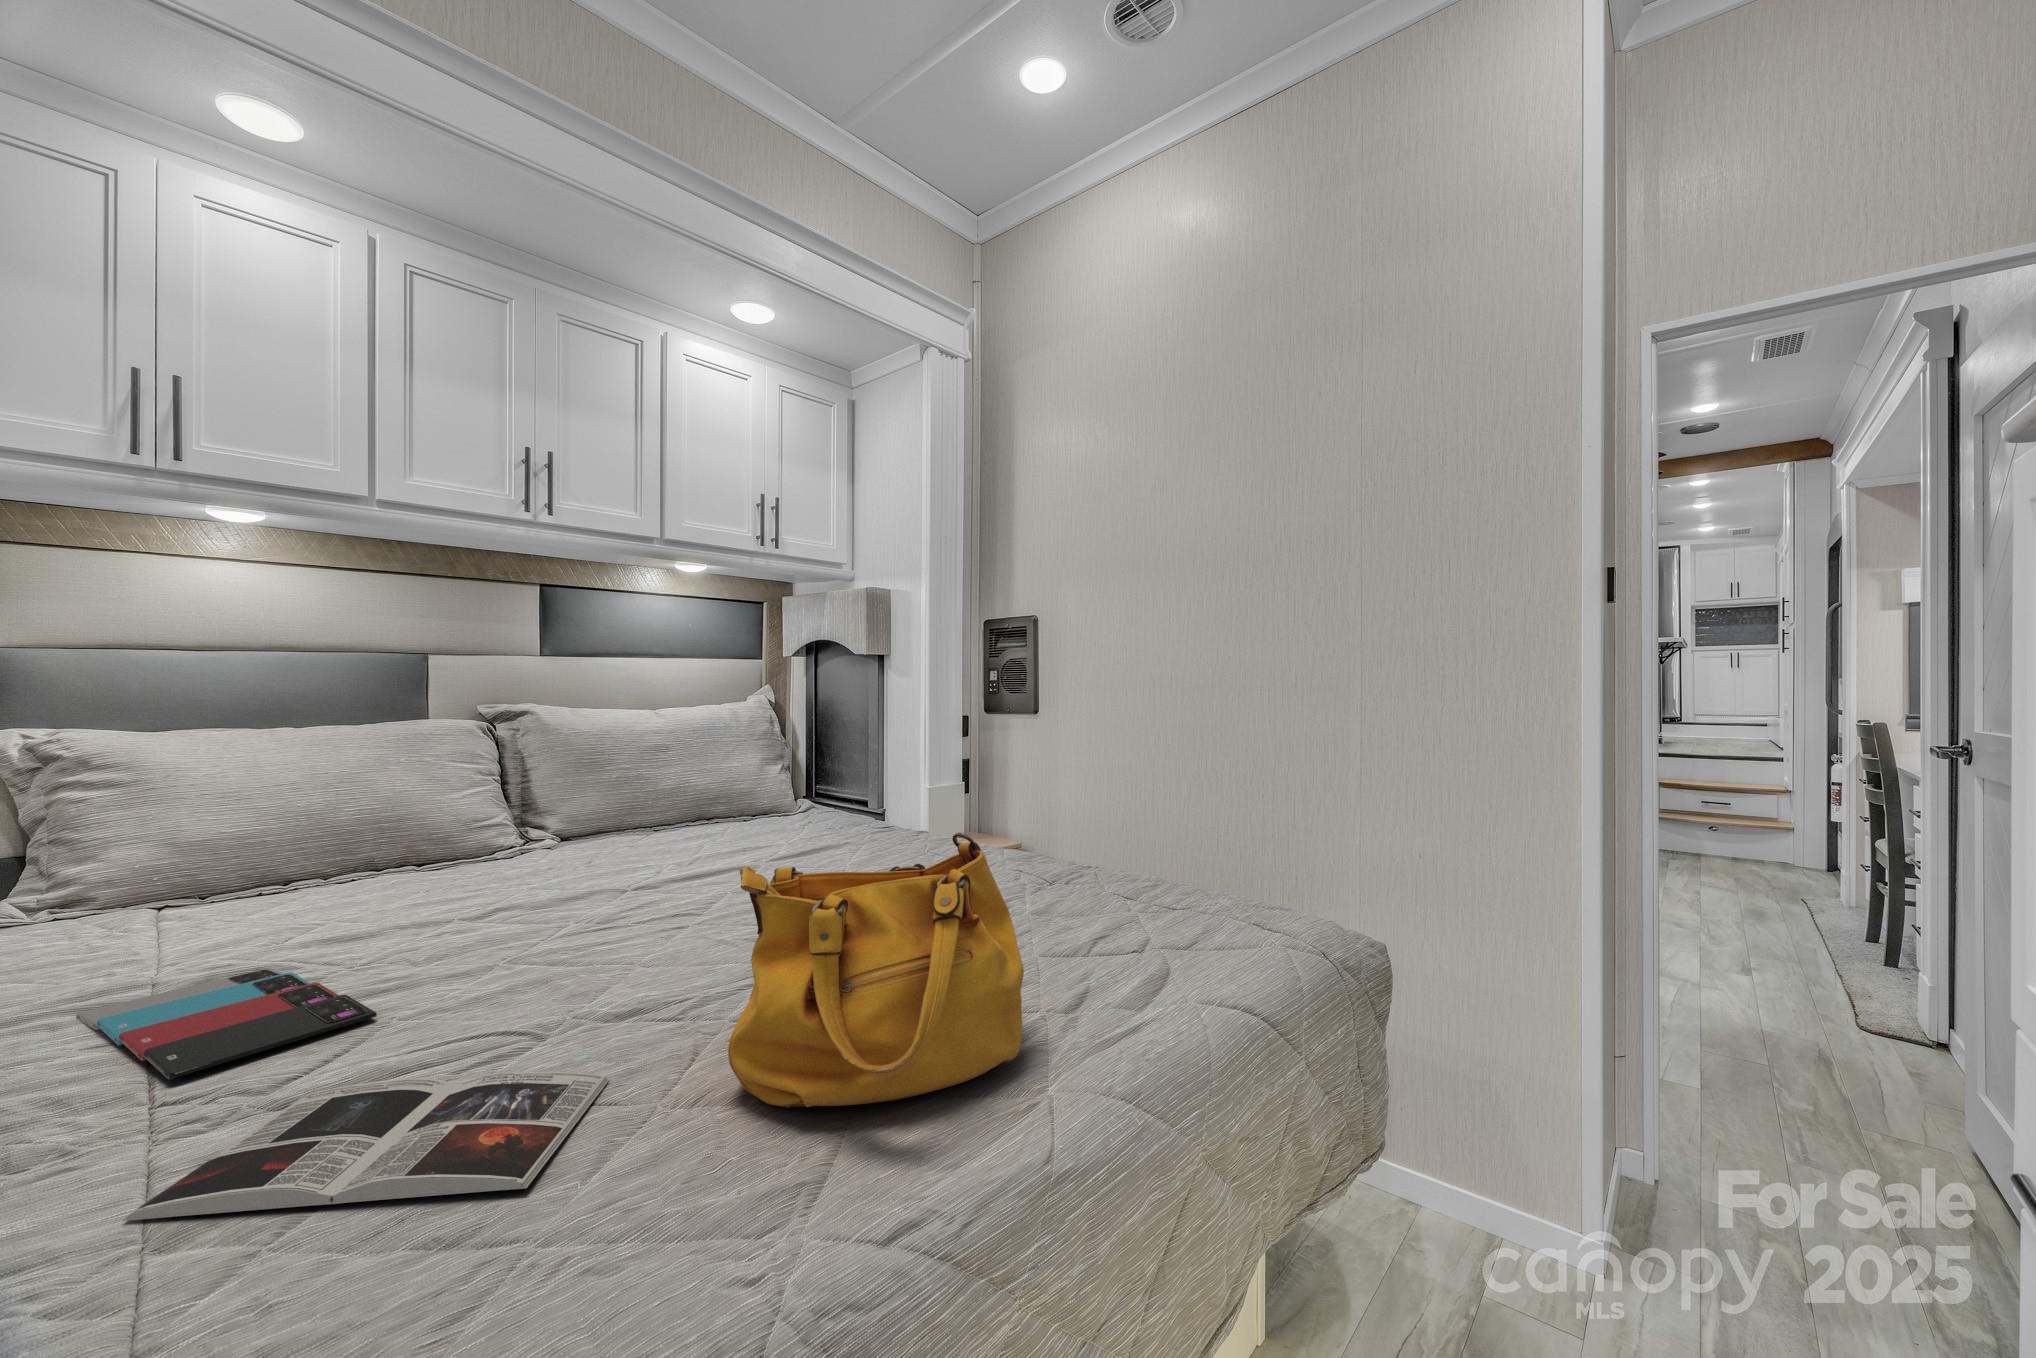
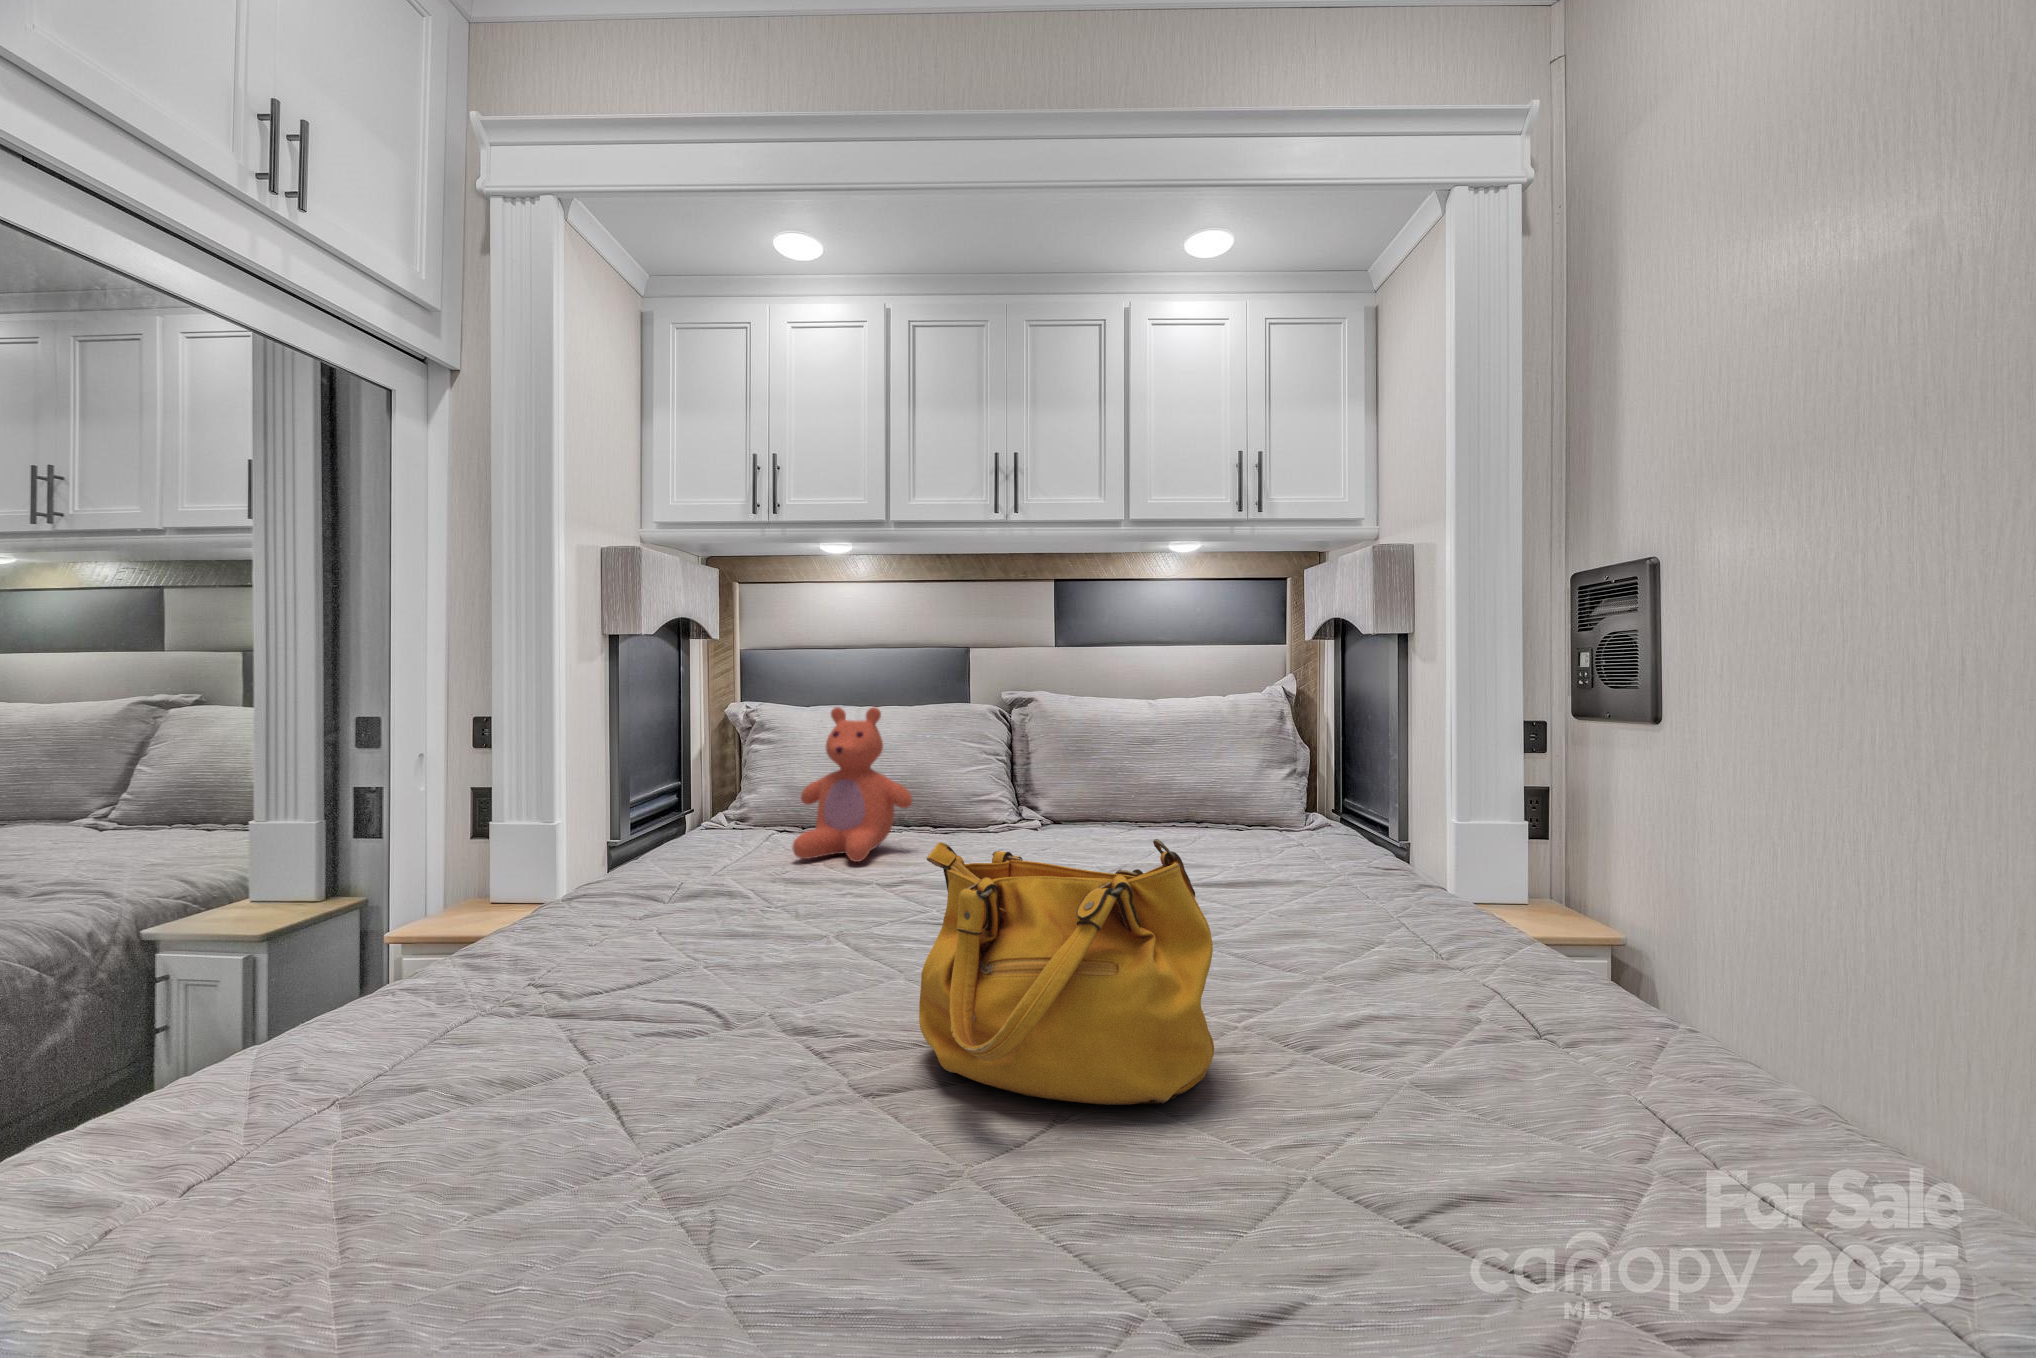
teddy bear: none [222,725,423,934] -> present [793,707,912,862]
smartphone: present [76,968,377,1080] -> none [686,883,803,936]
magazine: present [123,1071,609,1221] -> none [605,963,871,1056]

